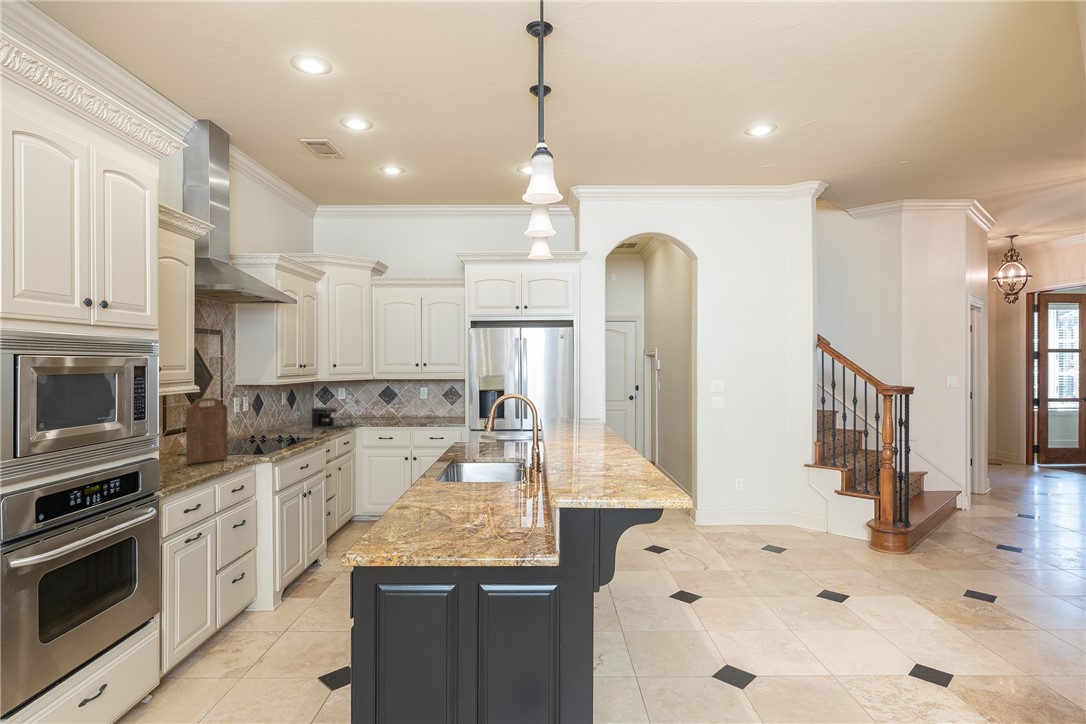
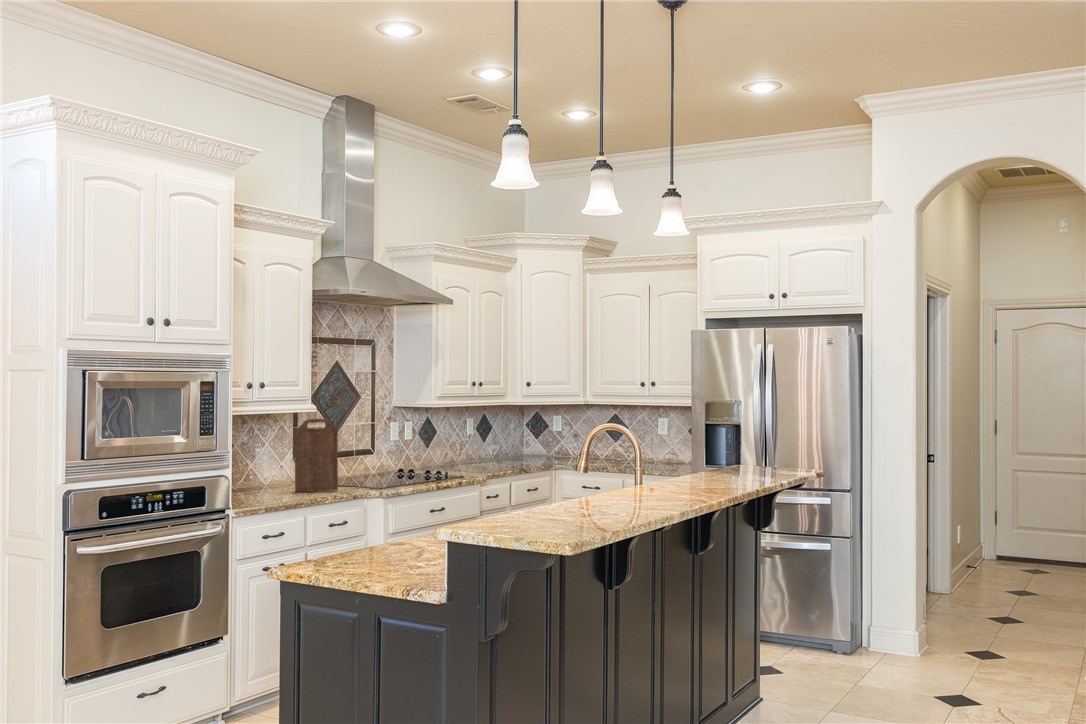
coffee maker: present [312,407,353,430] -> none [492,440,549,470]

